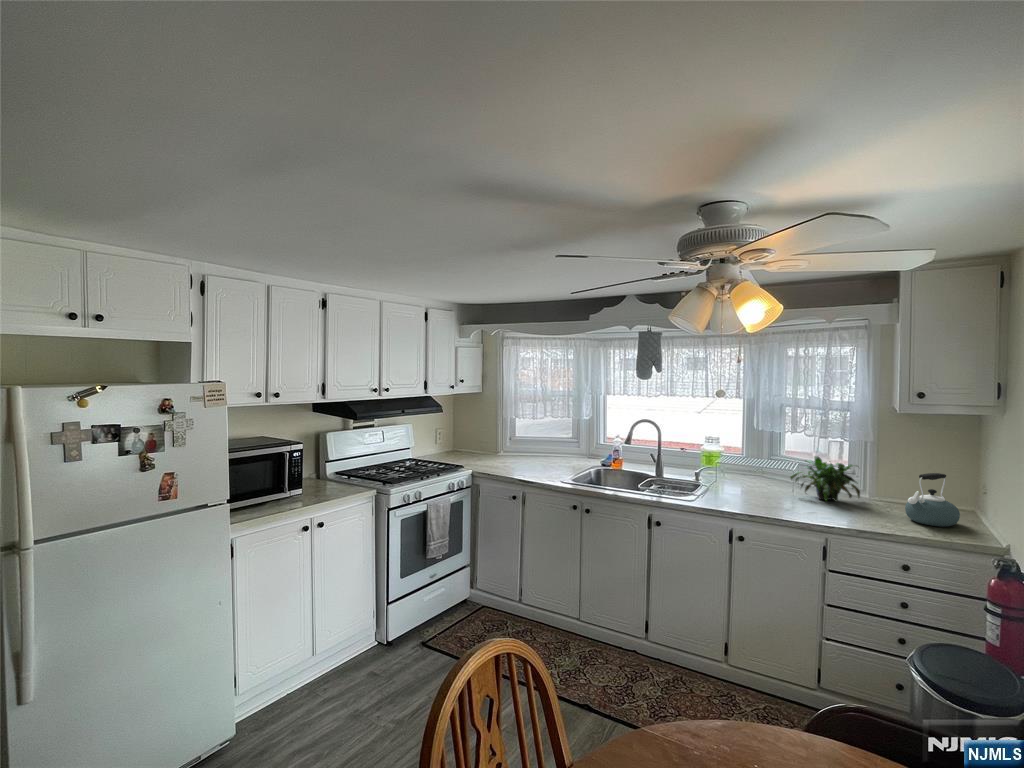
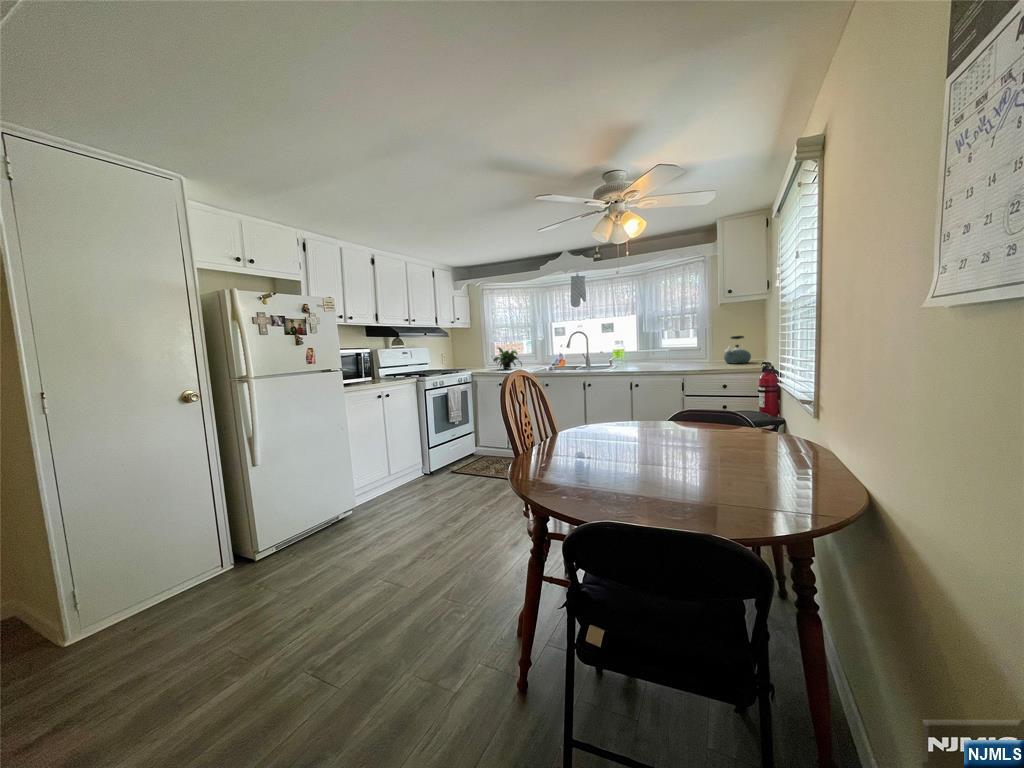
potted plant: present [791,456,860,501] -> present [493,347,522,369]

